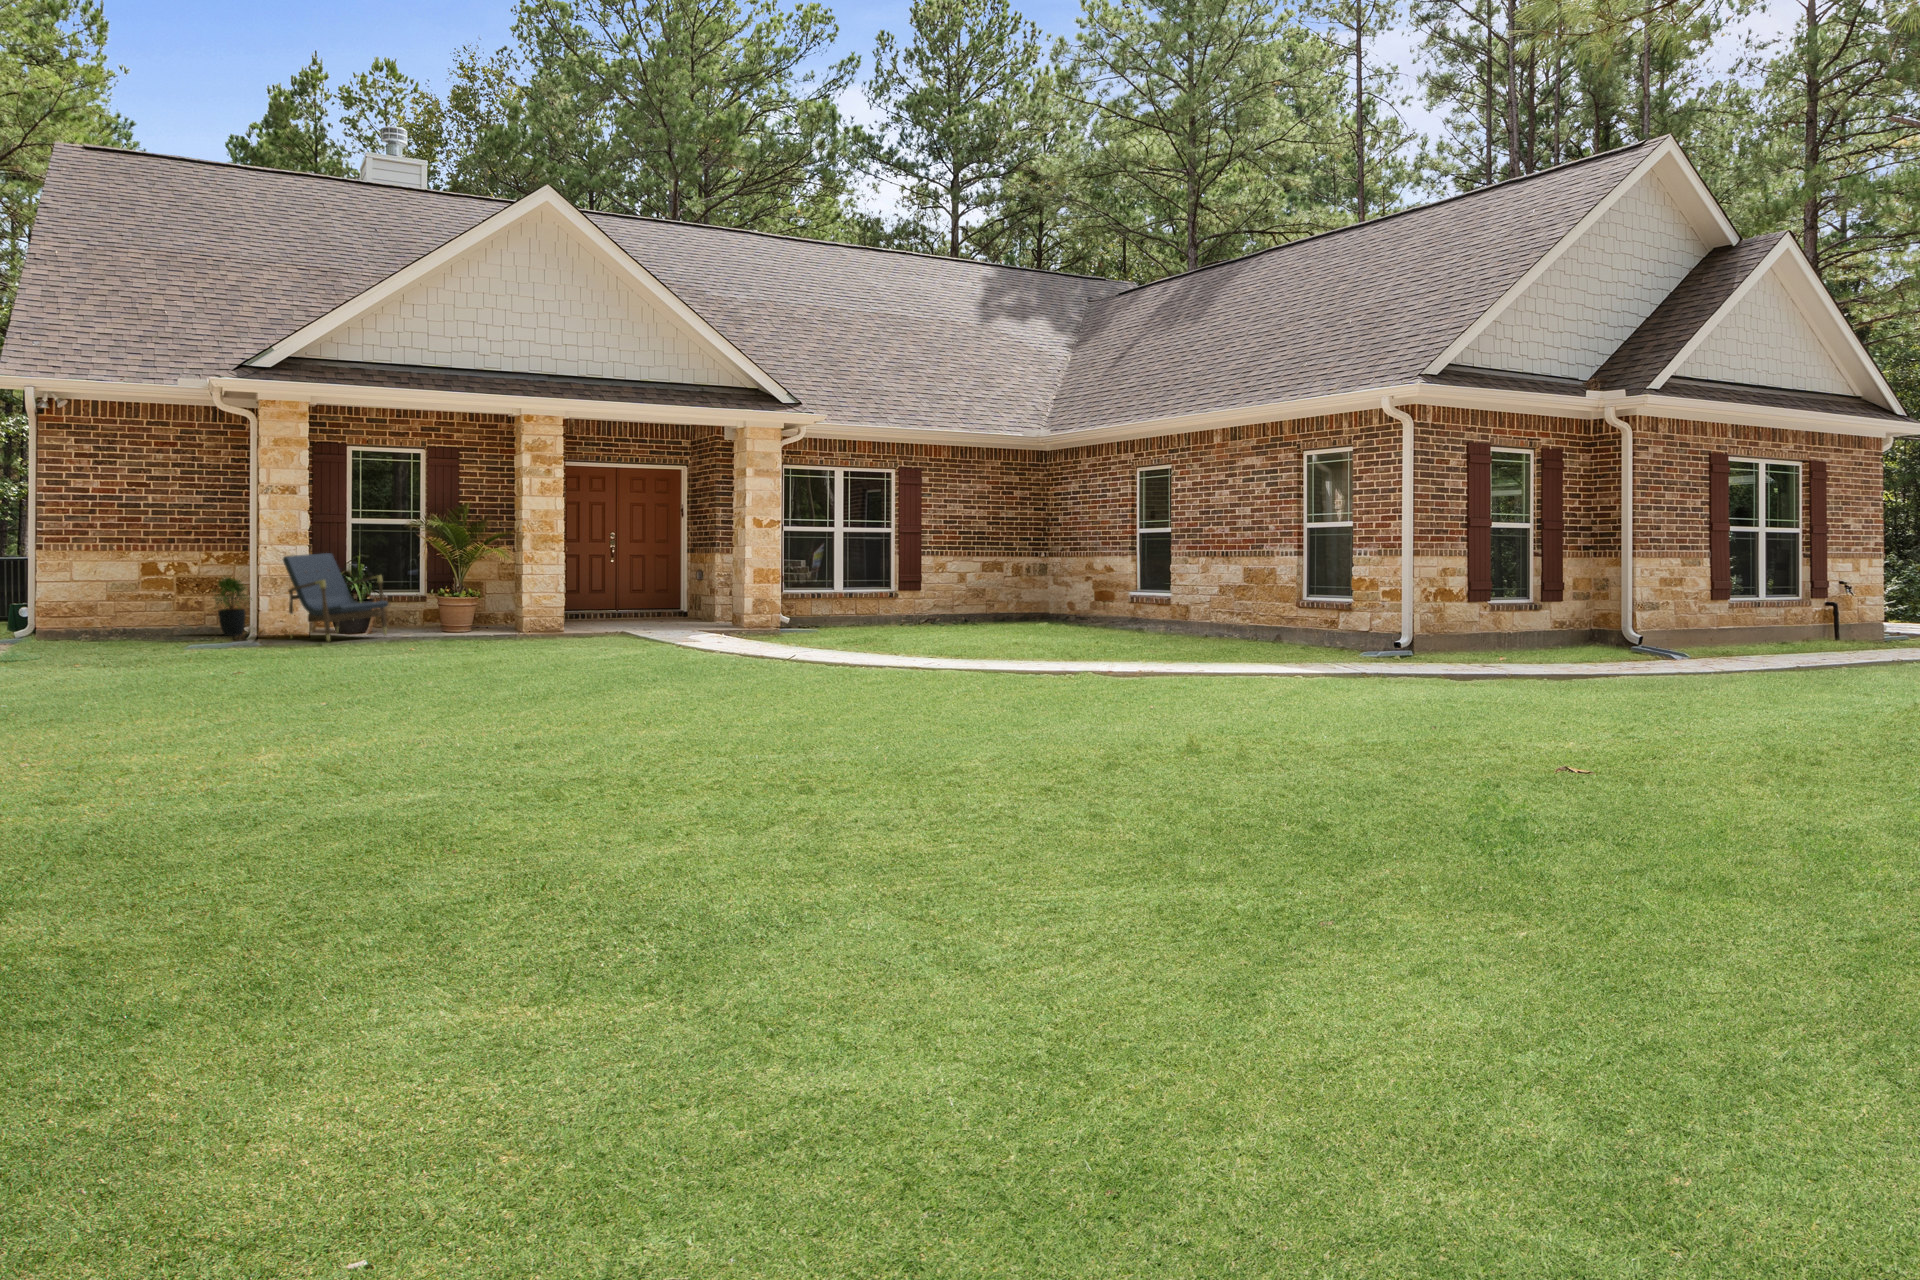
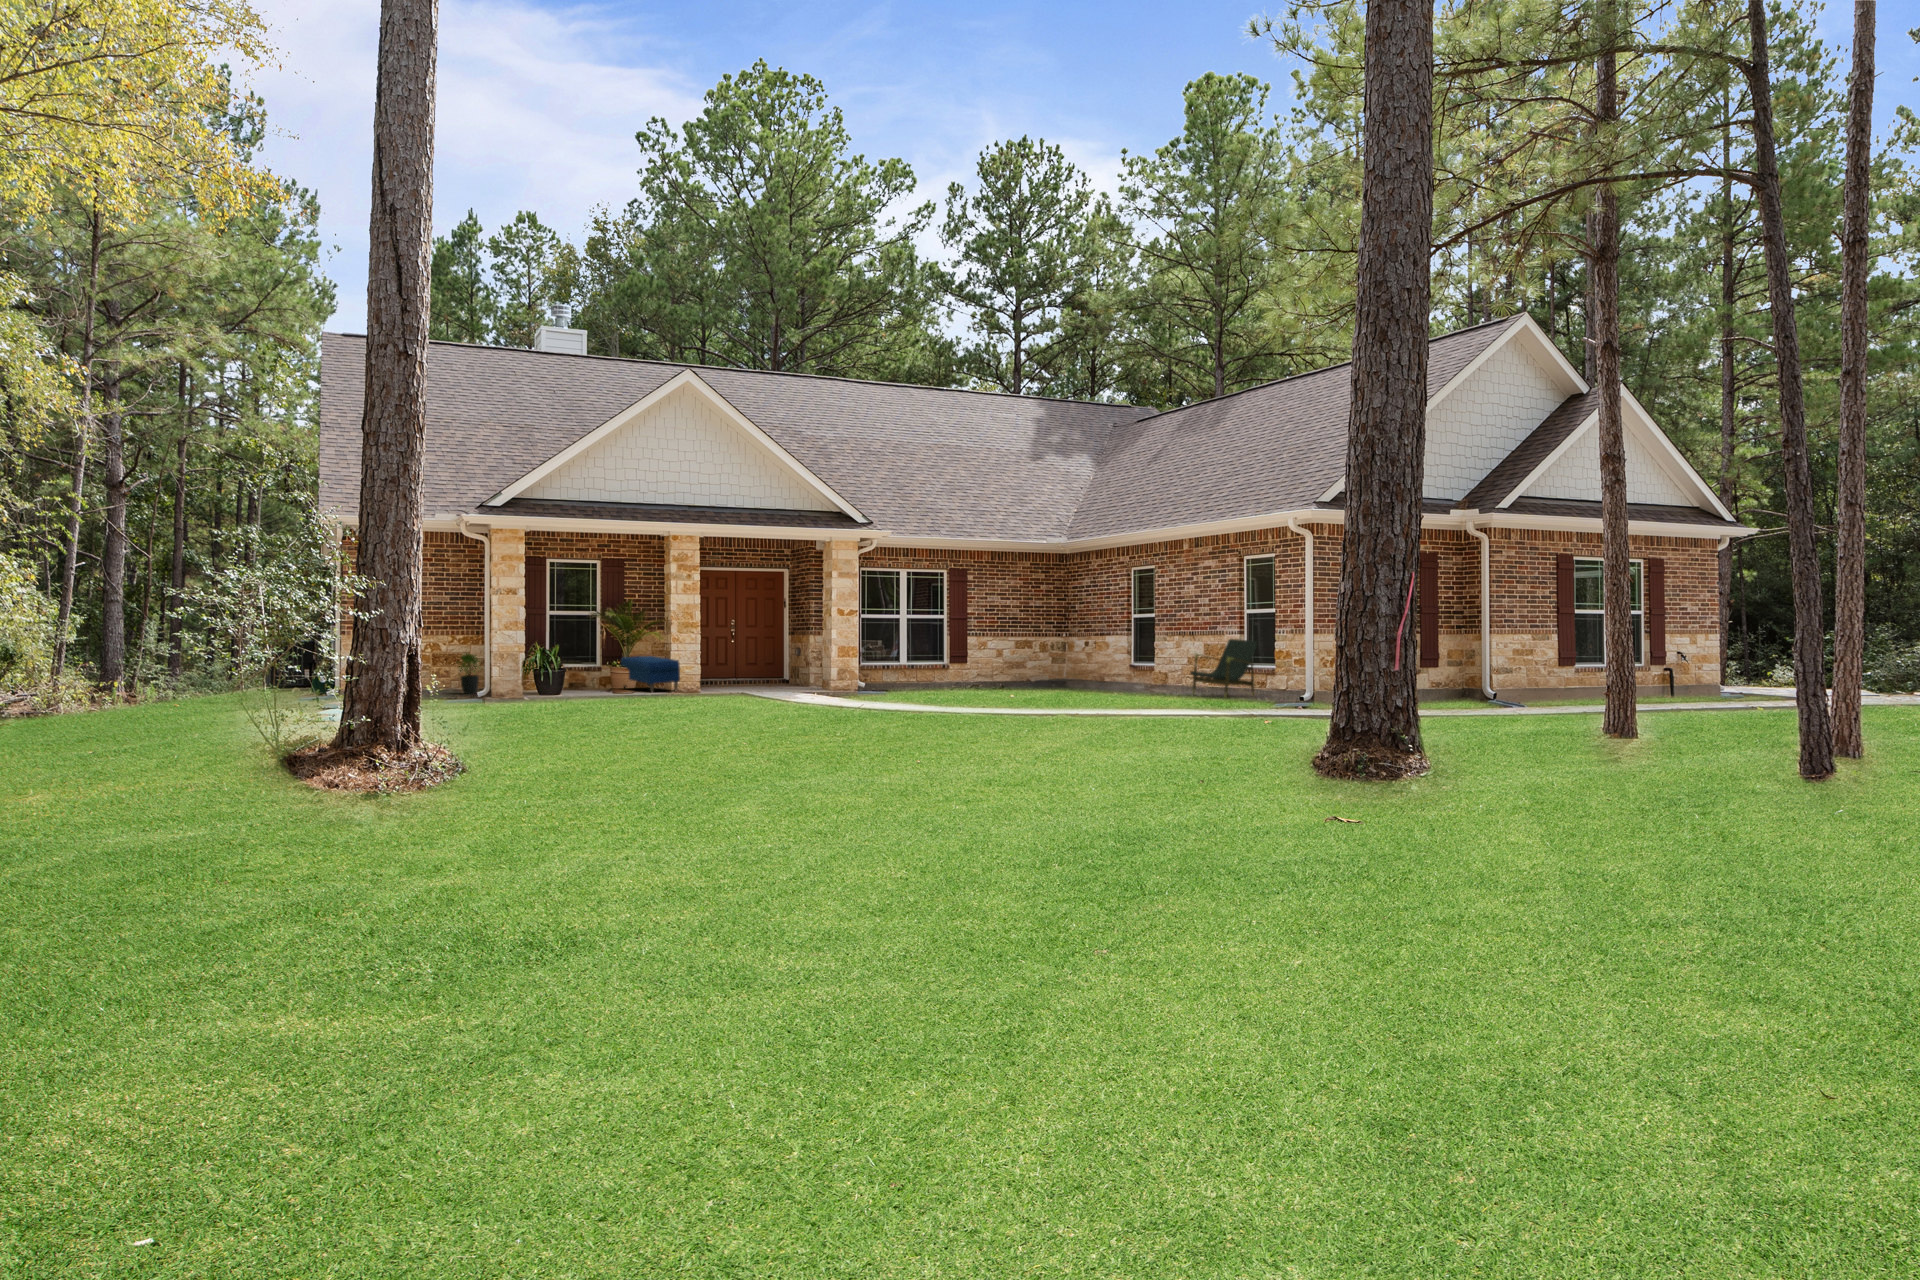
lounge chair: present [283,553,388,642] -> present [1190,639,1257,697]
bench: none [453,582,537,635] -> present [621,656,680,692]

